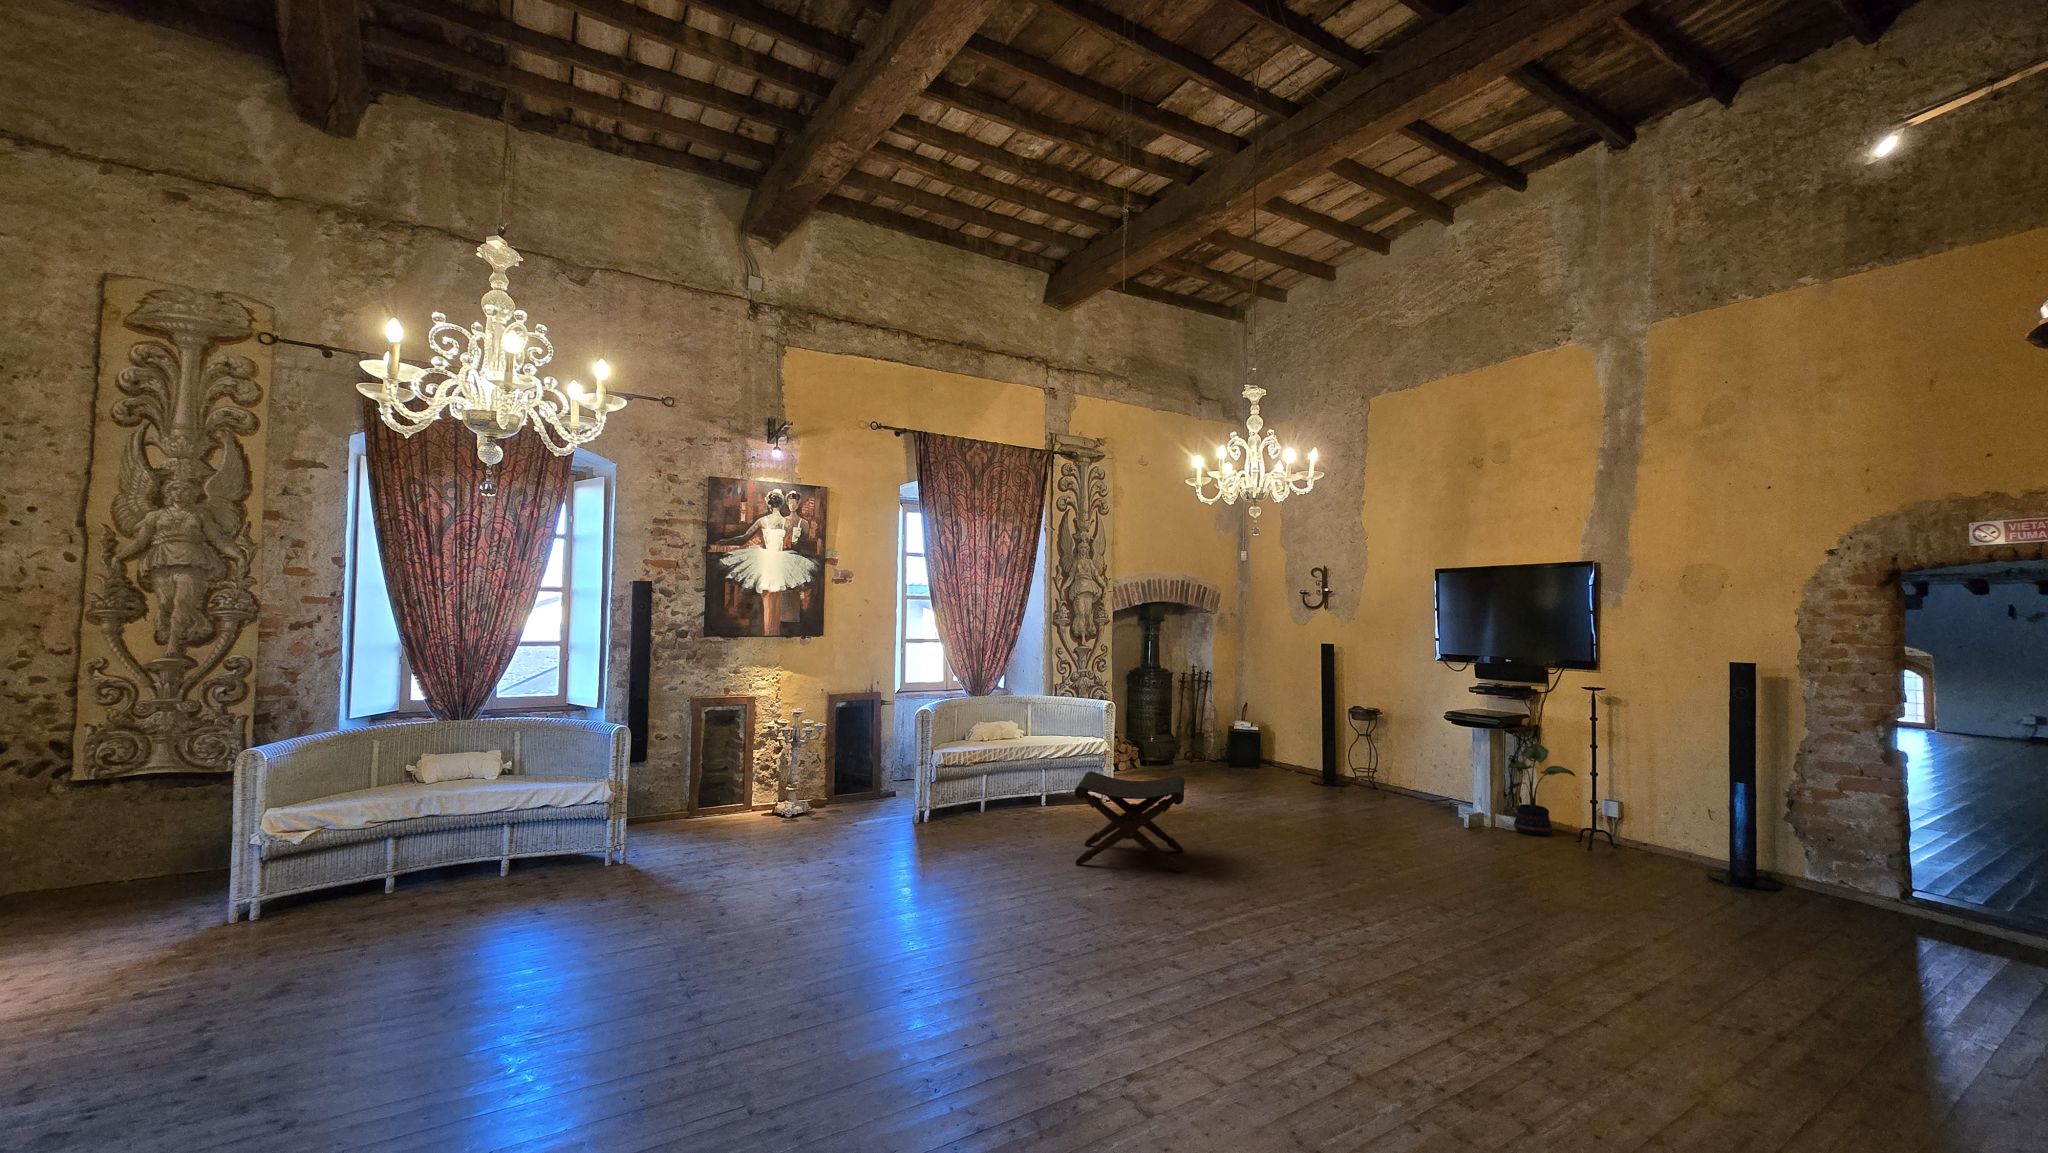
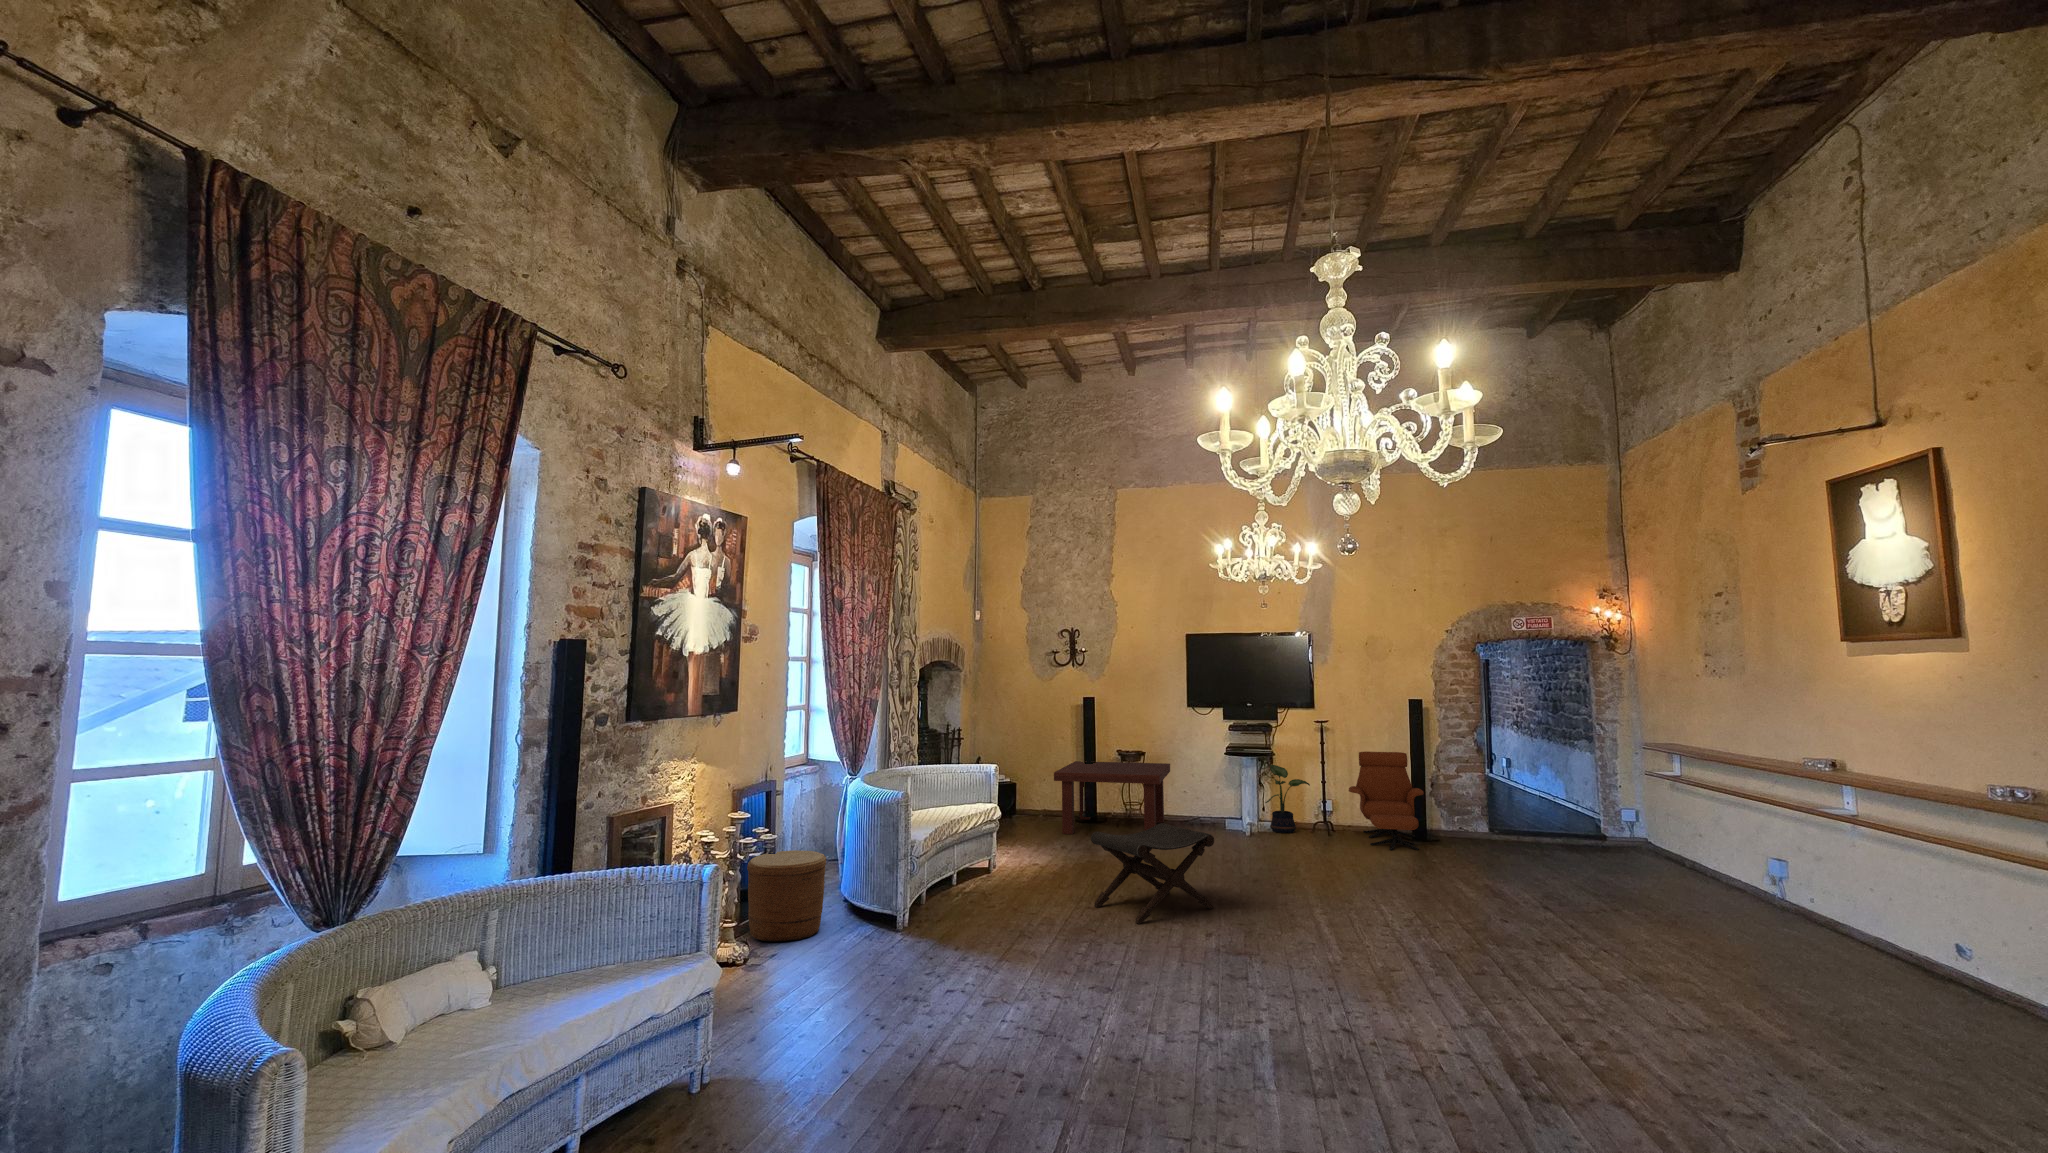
coffee table: none [1243,716,1417,809] -> present [1054,761,1170,834]
lounge chair: none [1612,739,1760,891] -> present [1349,752,1424,850]
woven basket: none [822,748,883,815] -> present [747,850,826,942]

